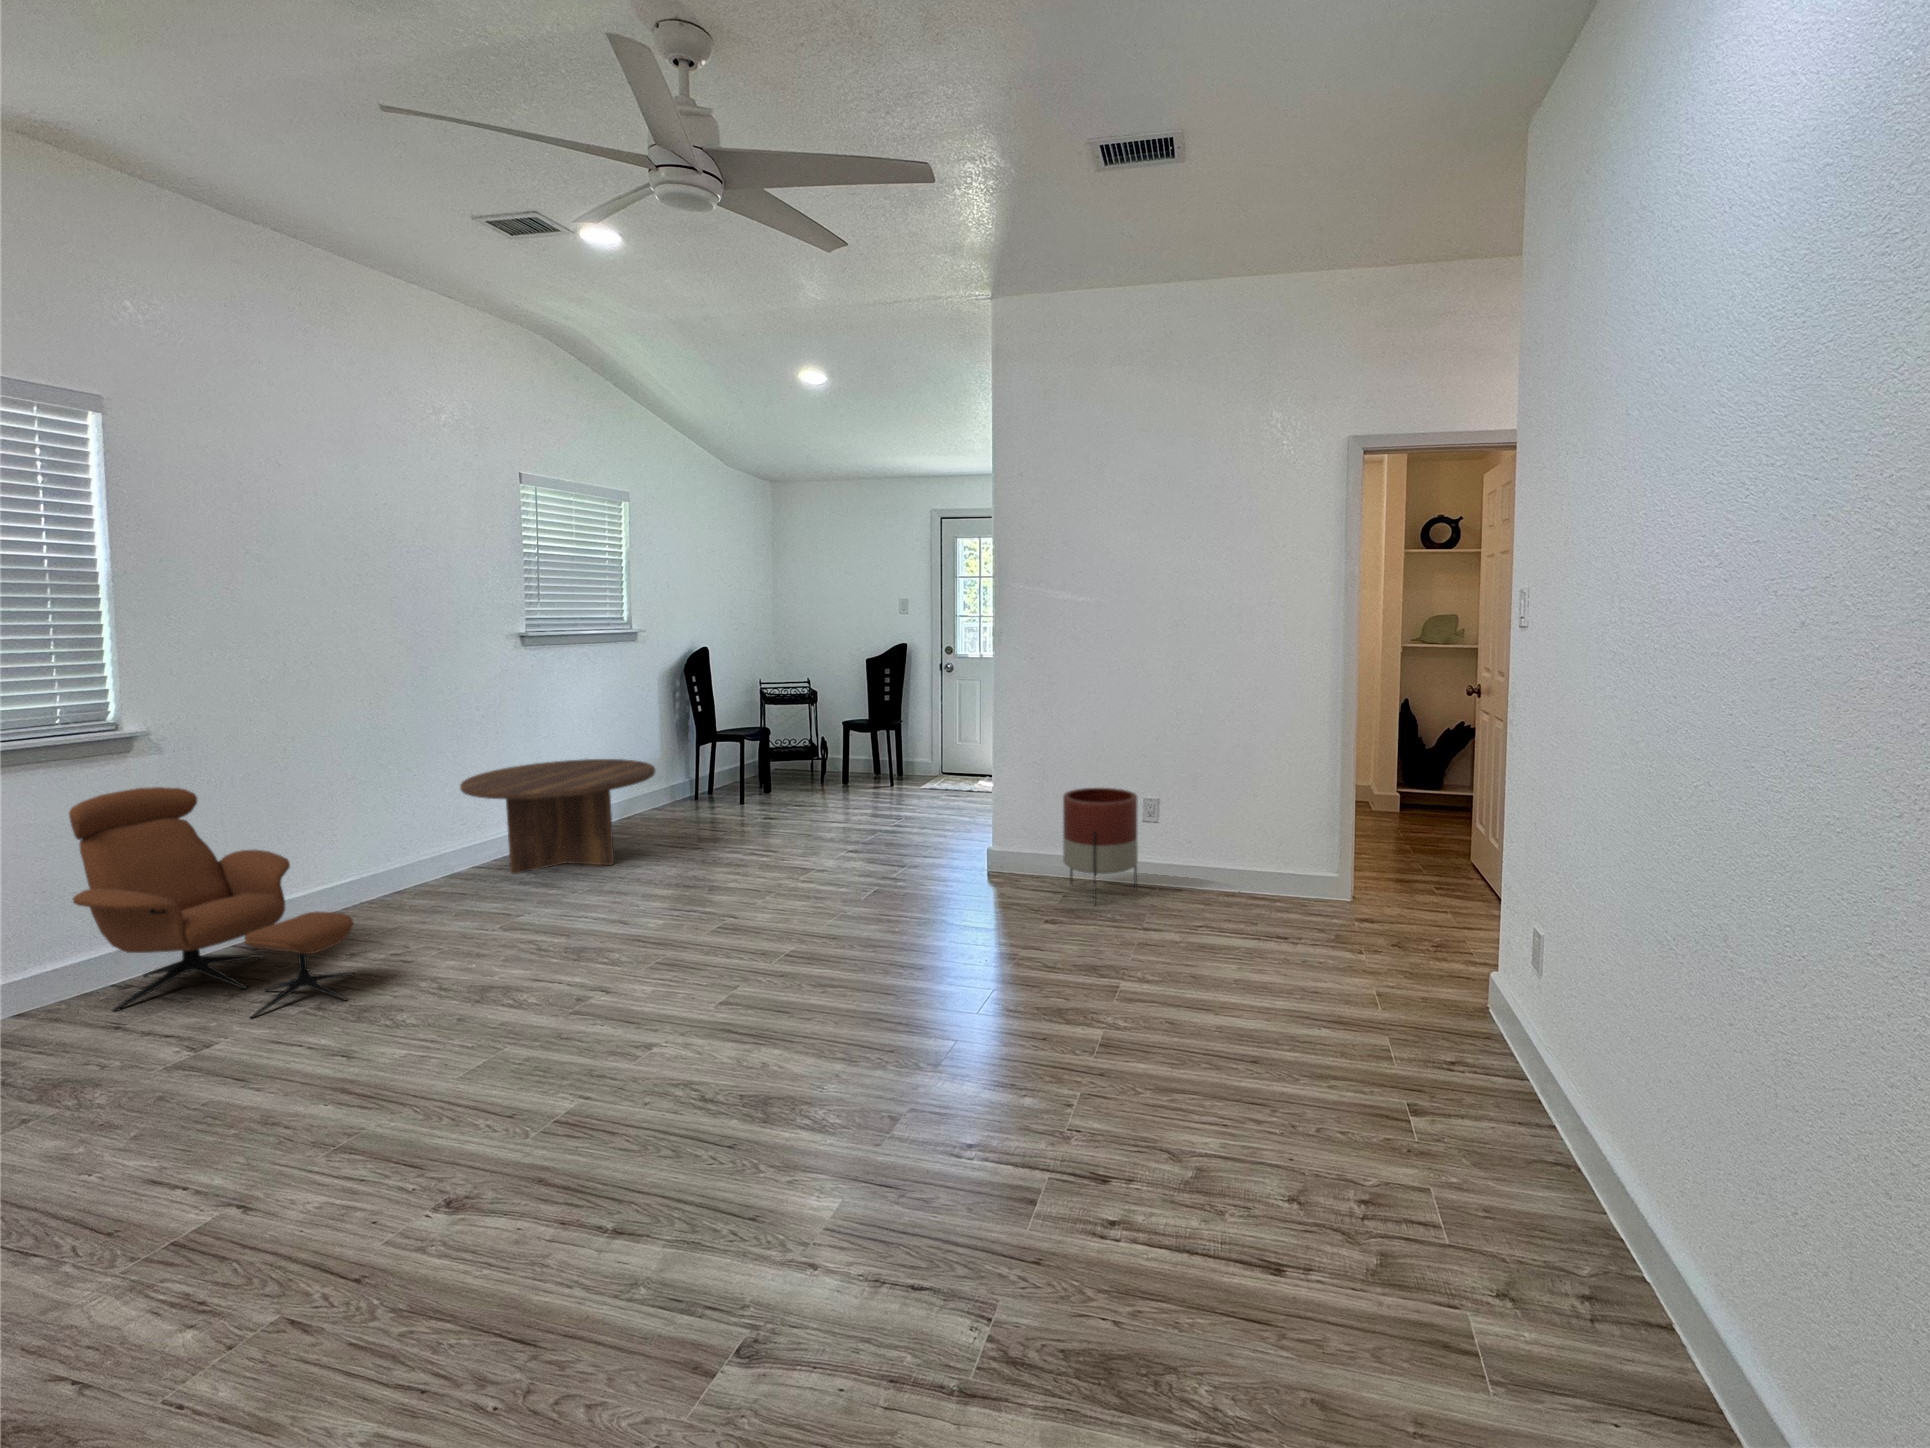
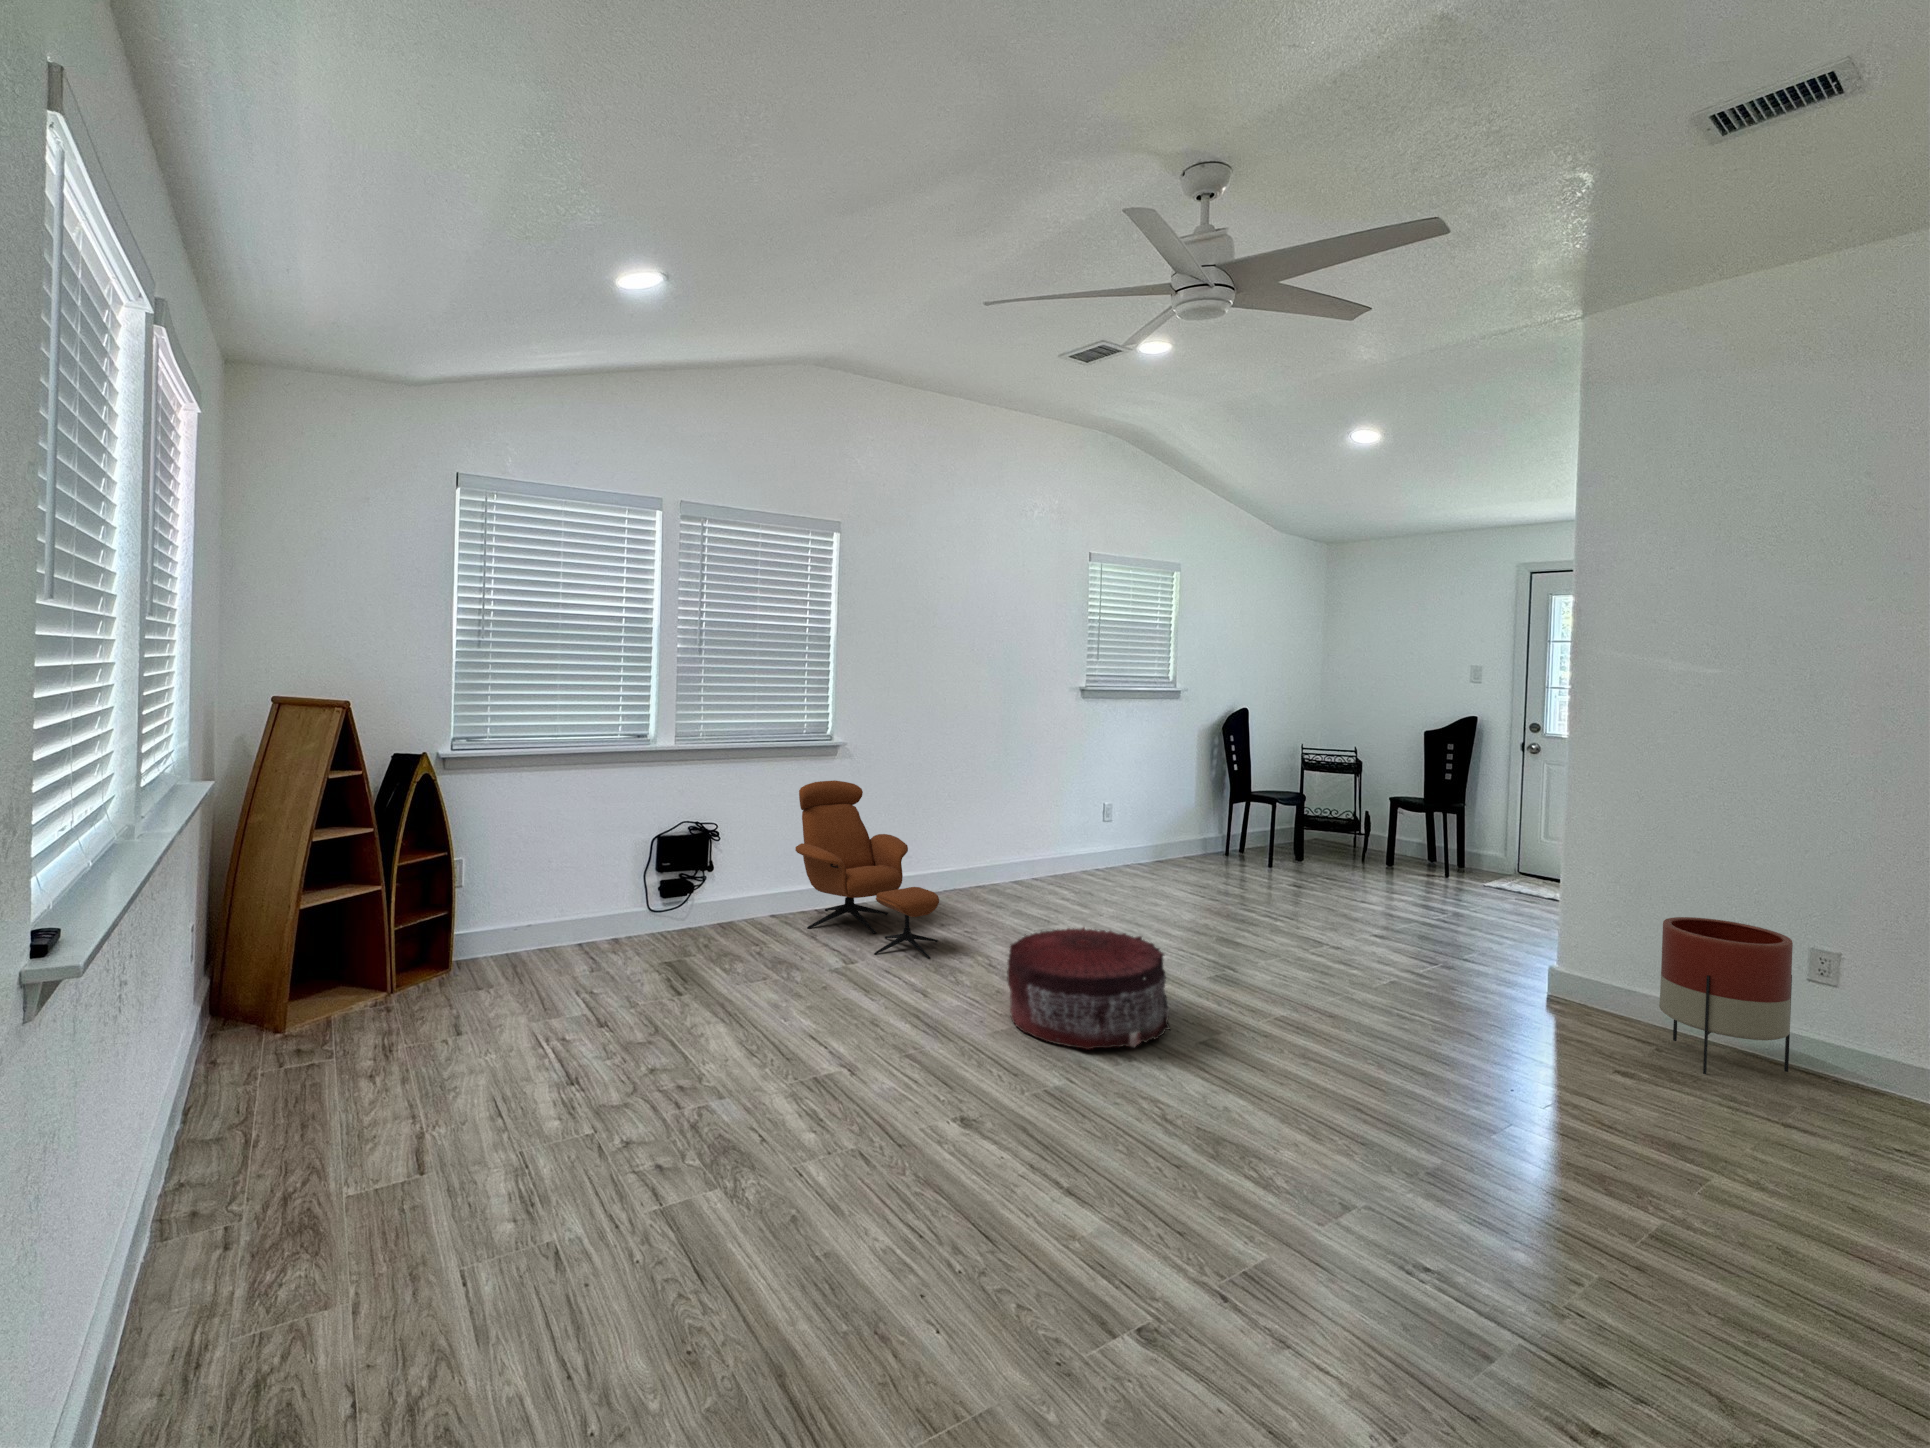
coffee table: present [460,759,655,874] -> none [1025,800,1182,901]
pouf: none [474,906,686,1058] -> present [1007,927,1170,1049]

